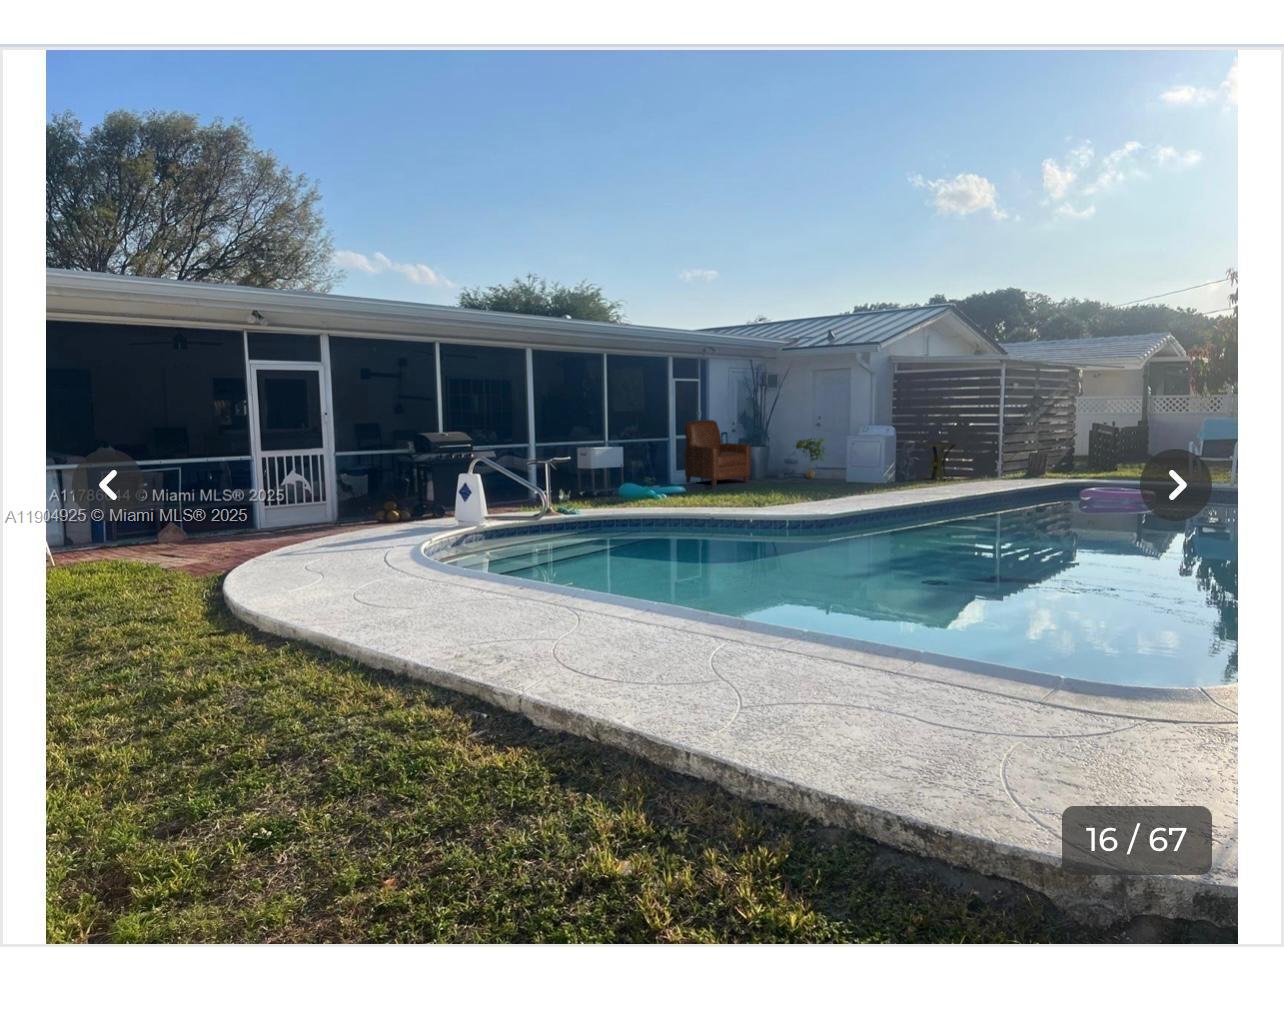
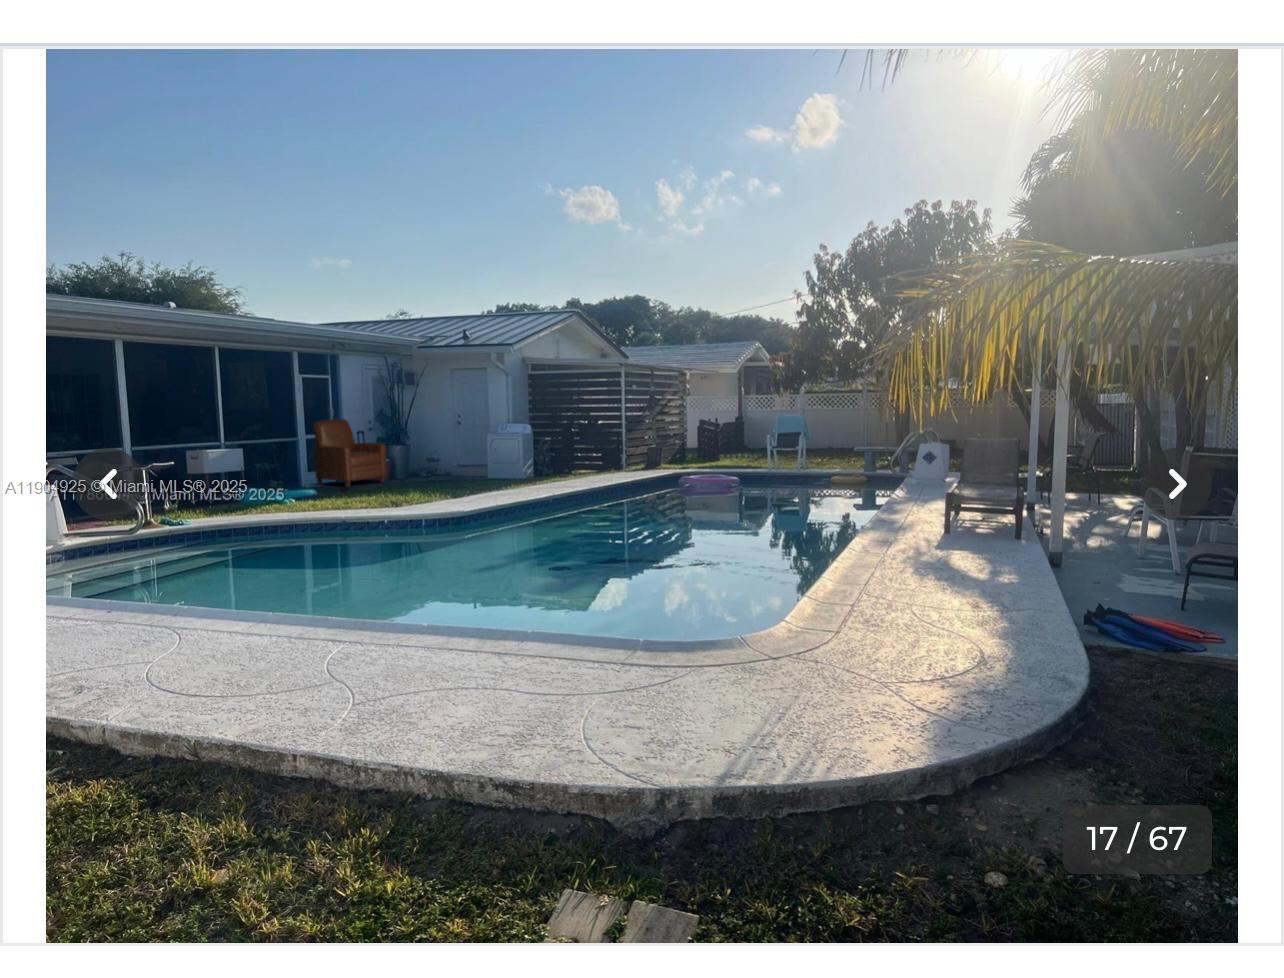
potted plant: present [796,438,825,479] -> none [429,435,465,477]
side table: present [921,442,956,481] -> none [553,437,585,474]

